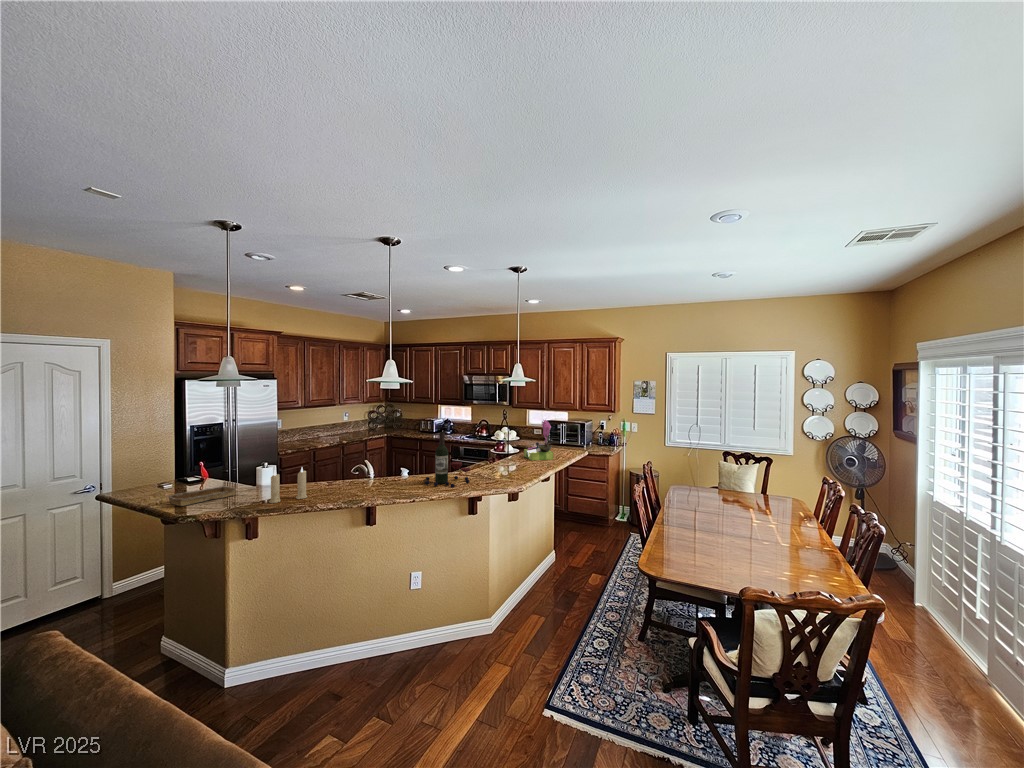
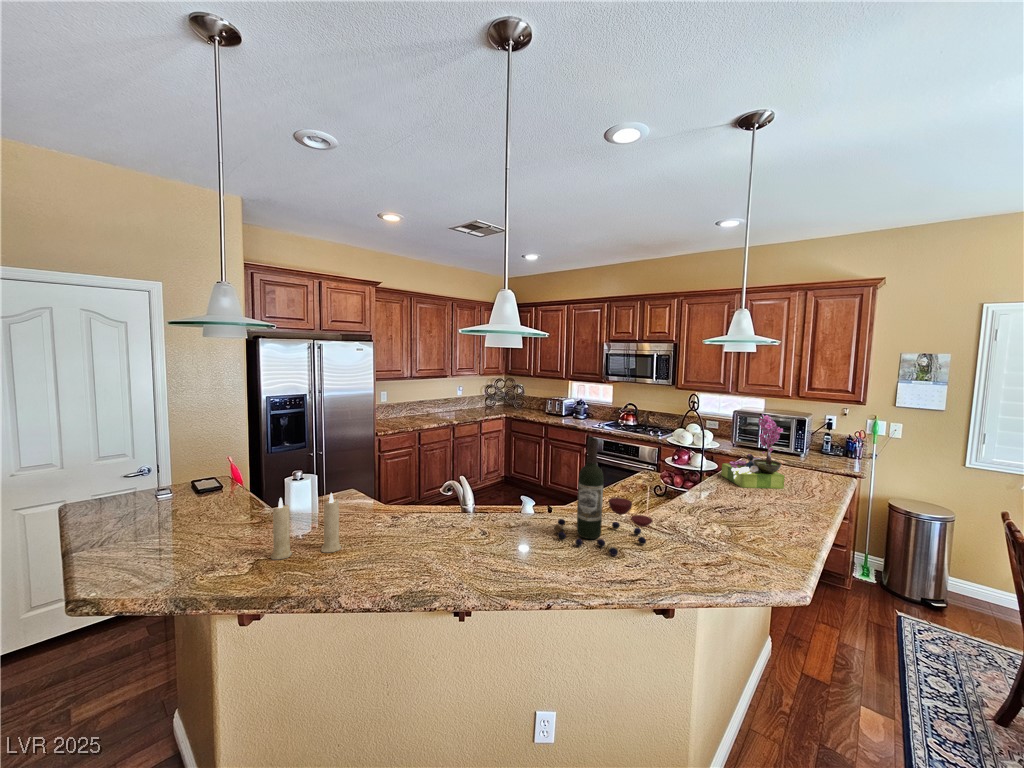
tray: present [168,486,237,506] -> none [127,503,244,546]

